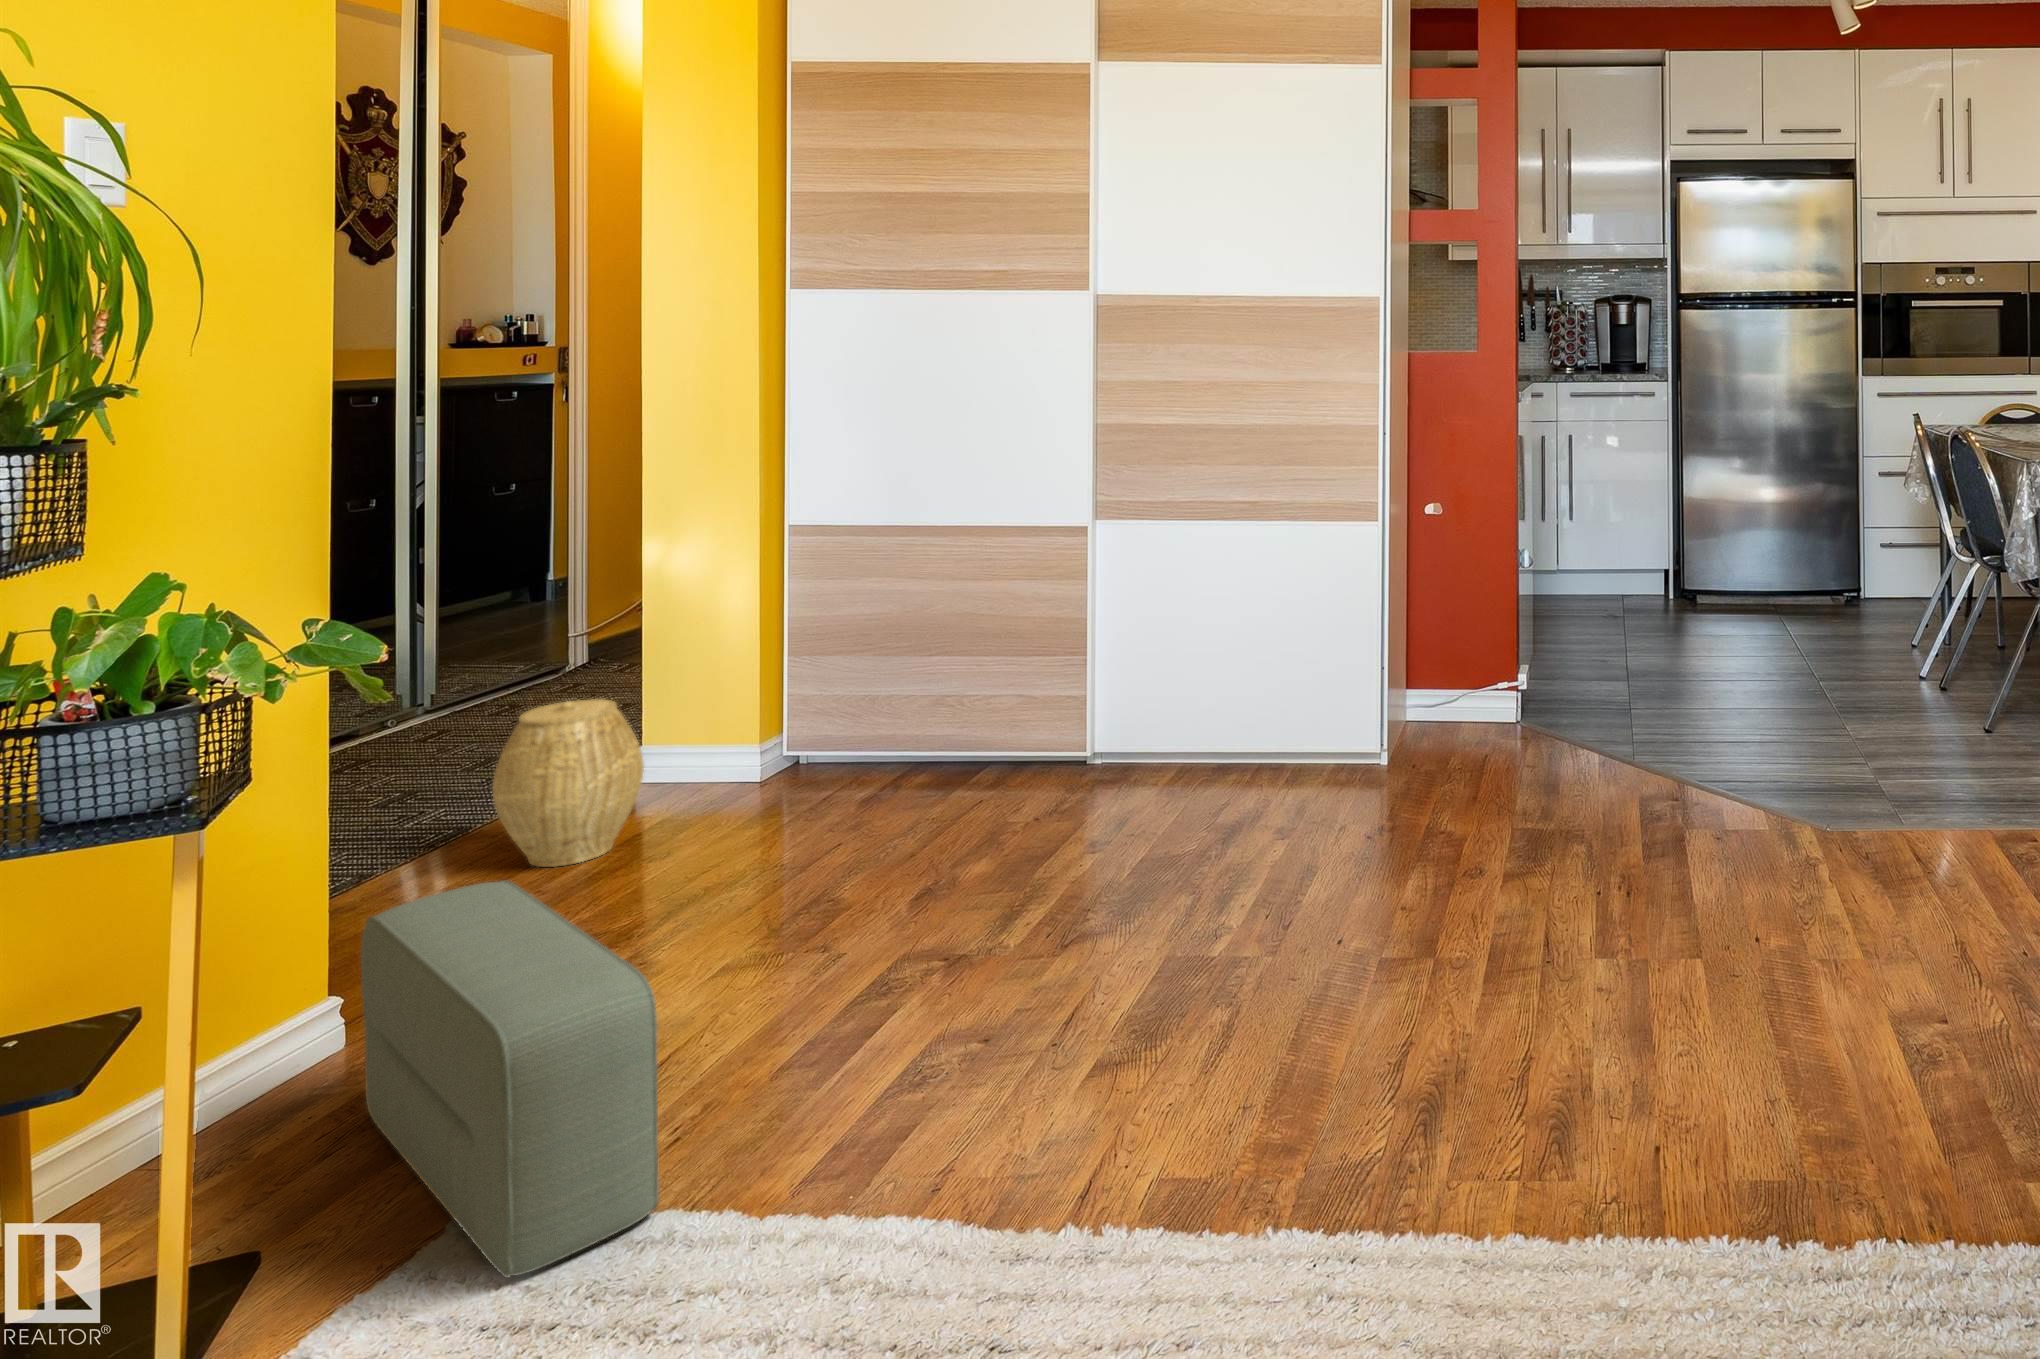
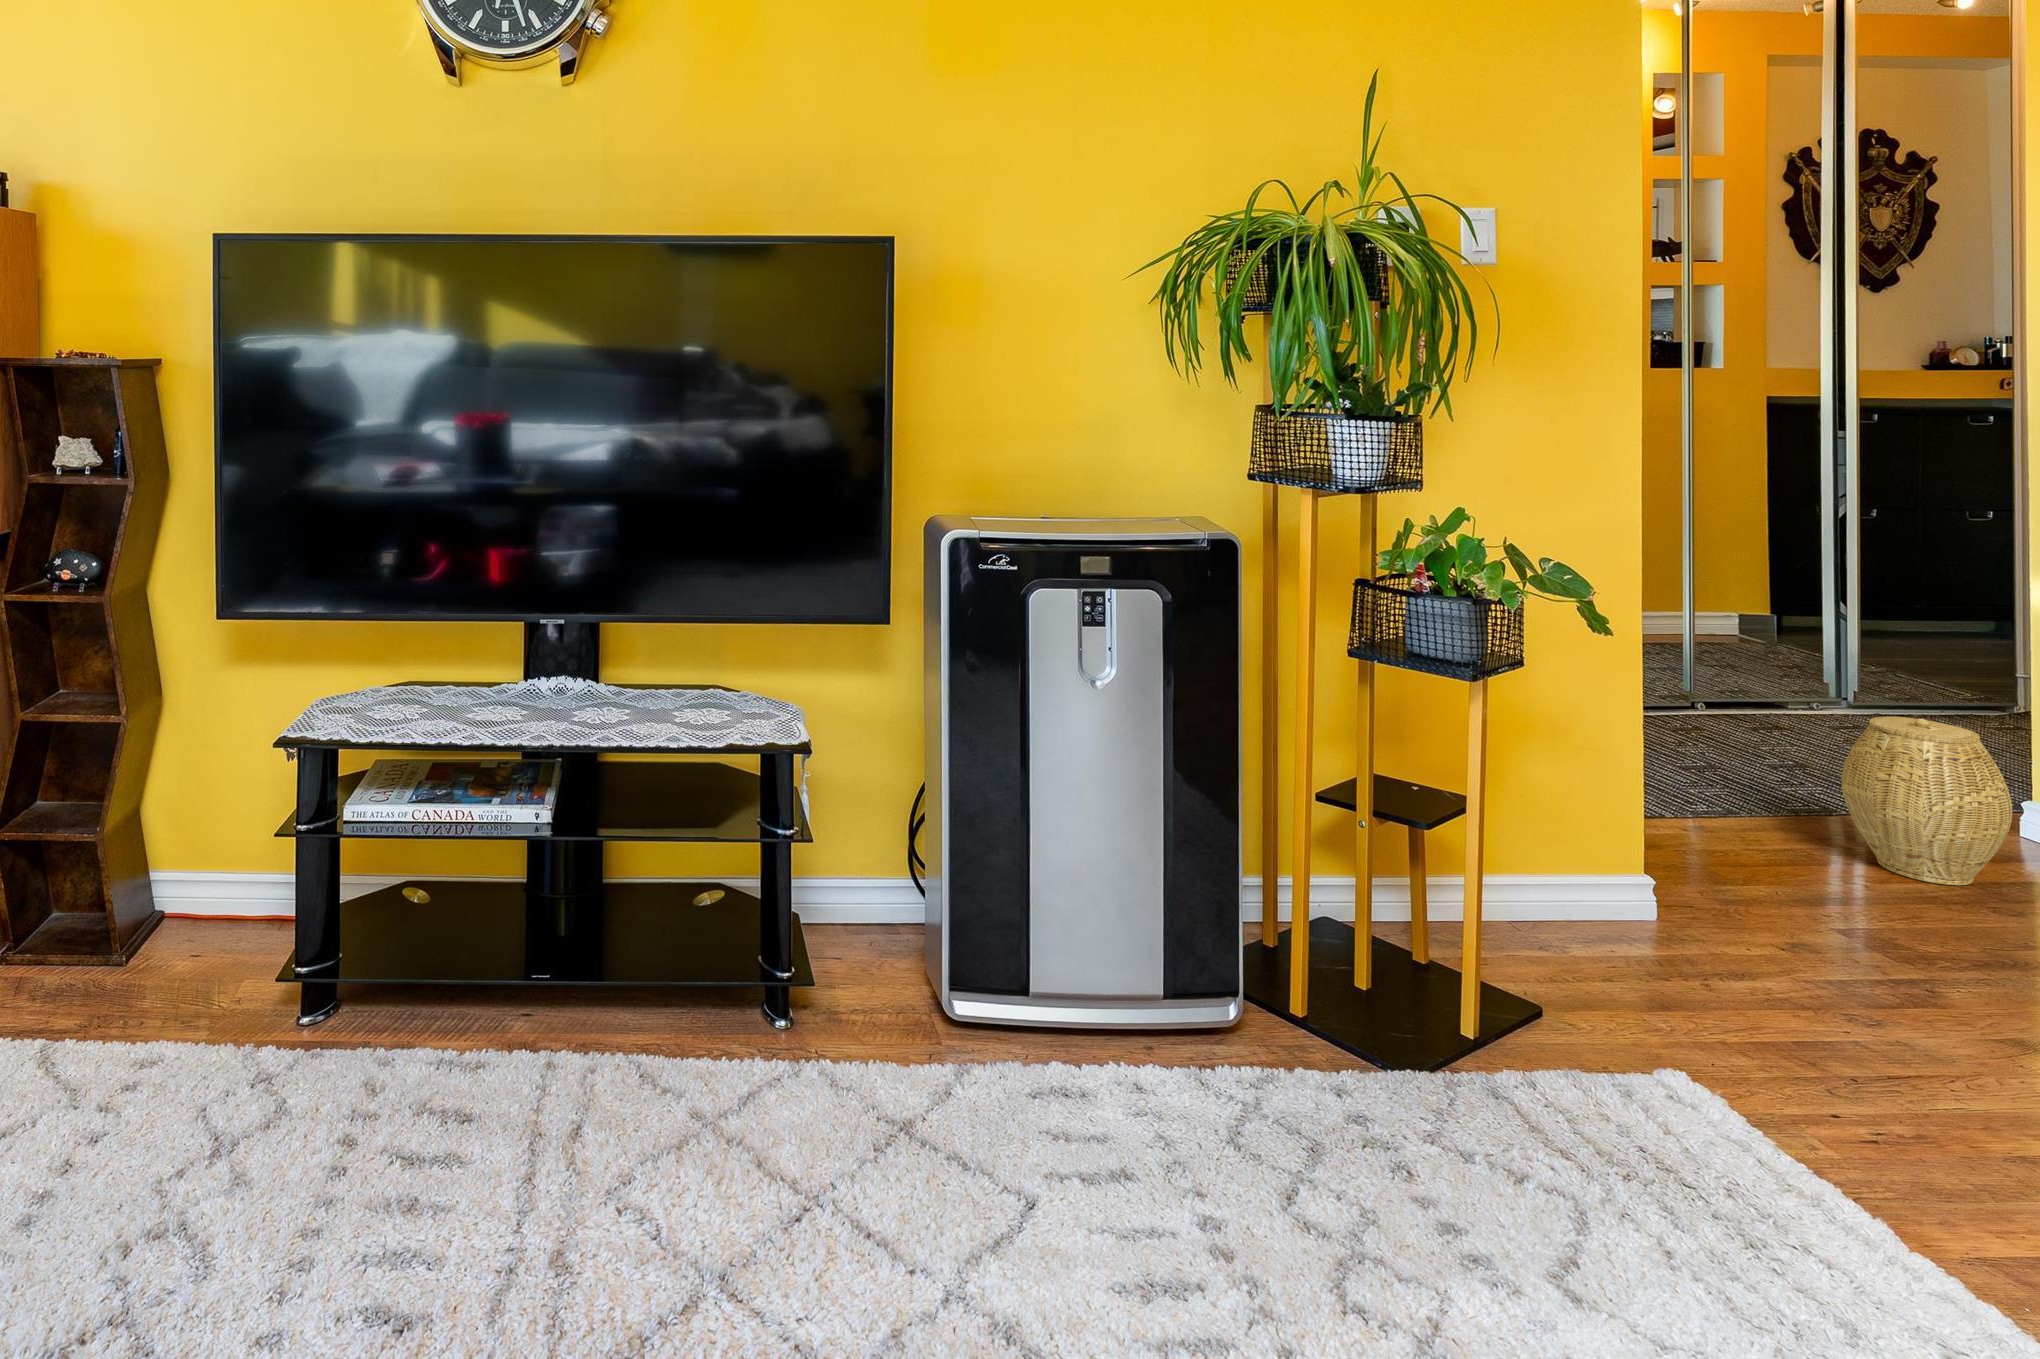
pouf: present [361,880,659,1278] -> none [1635,815,1822,1171]

